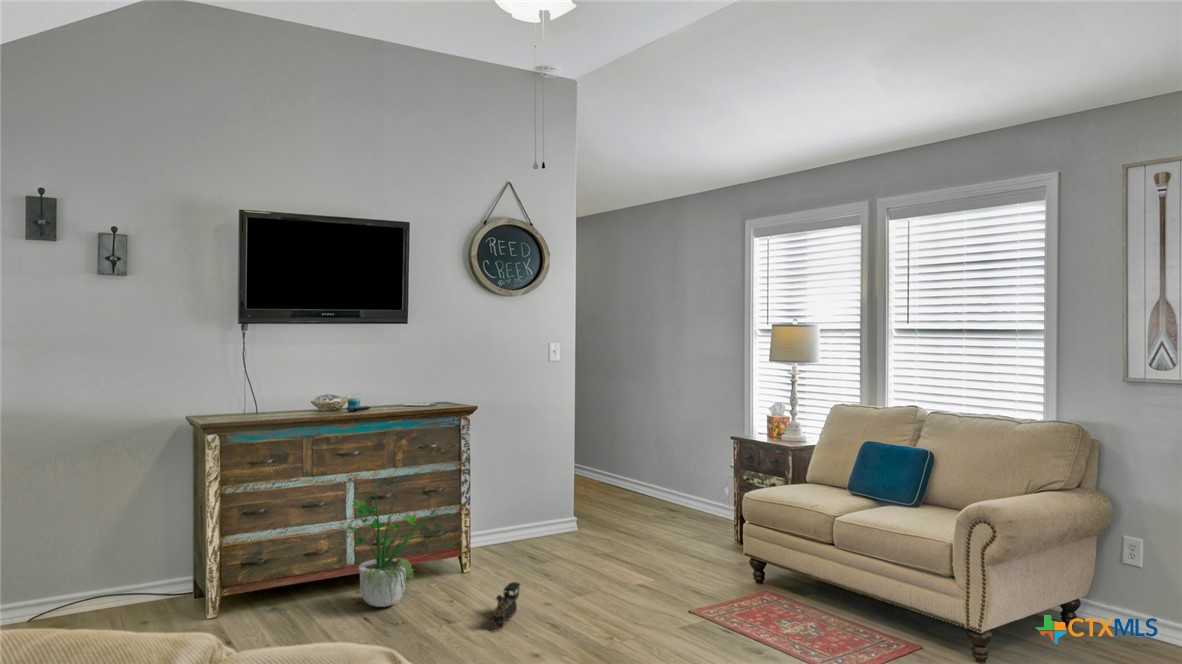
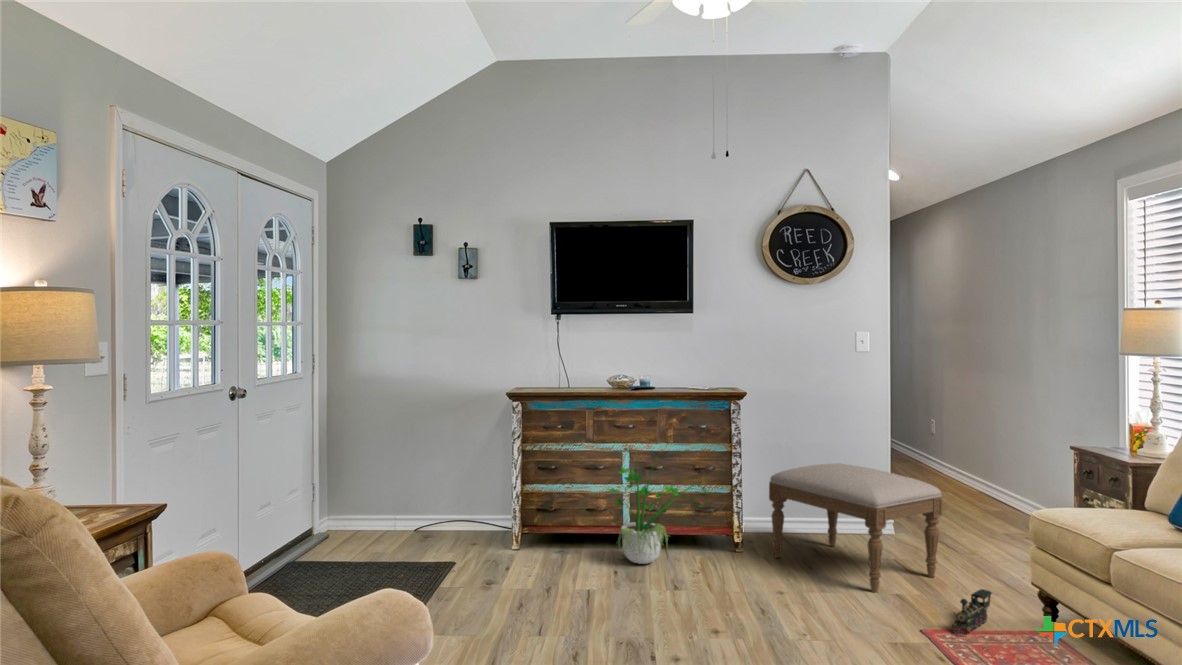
ottoman: none [502,471,656,589] -> present [769,464,943,593]
toy train: present [490,582,520,630] -> present [953,589,992,635]

